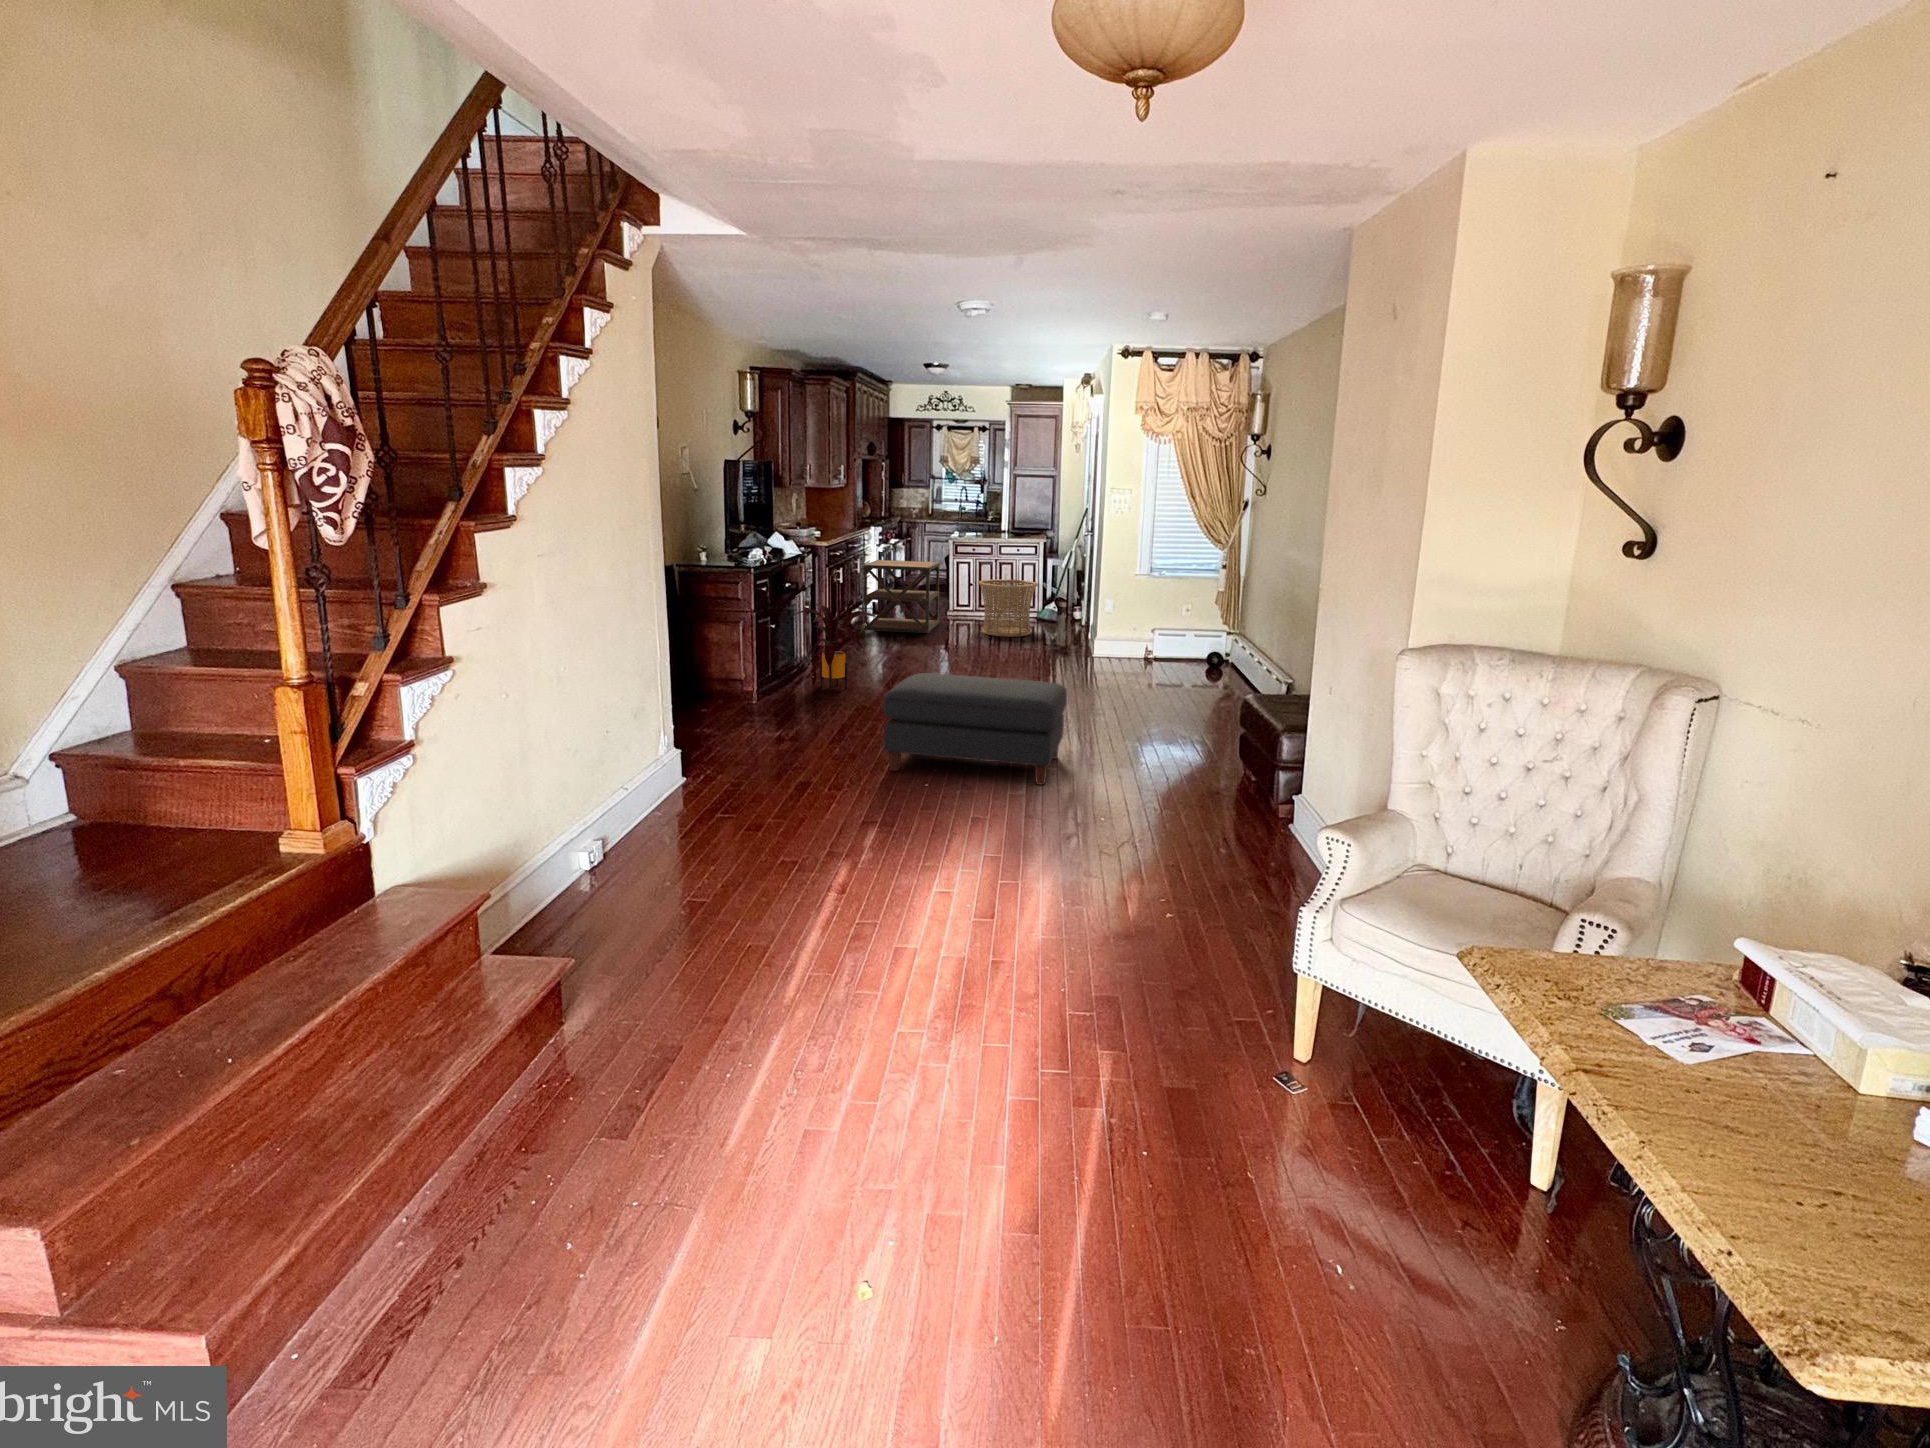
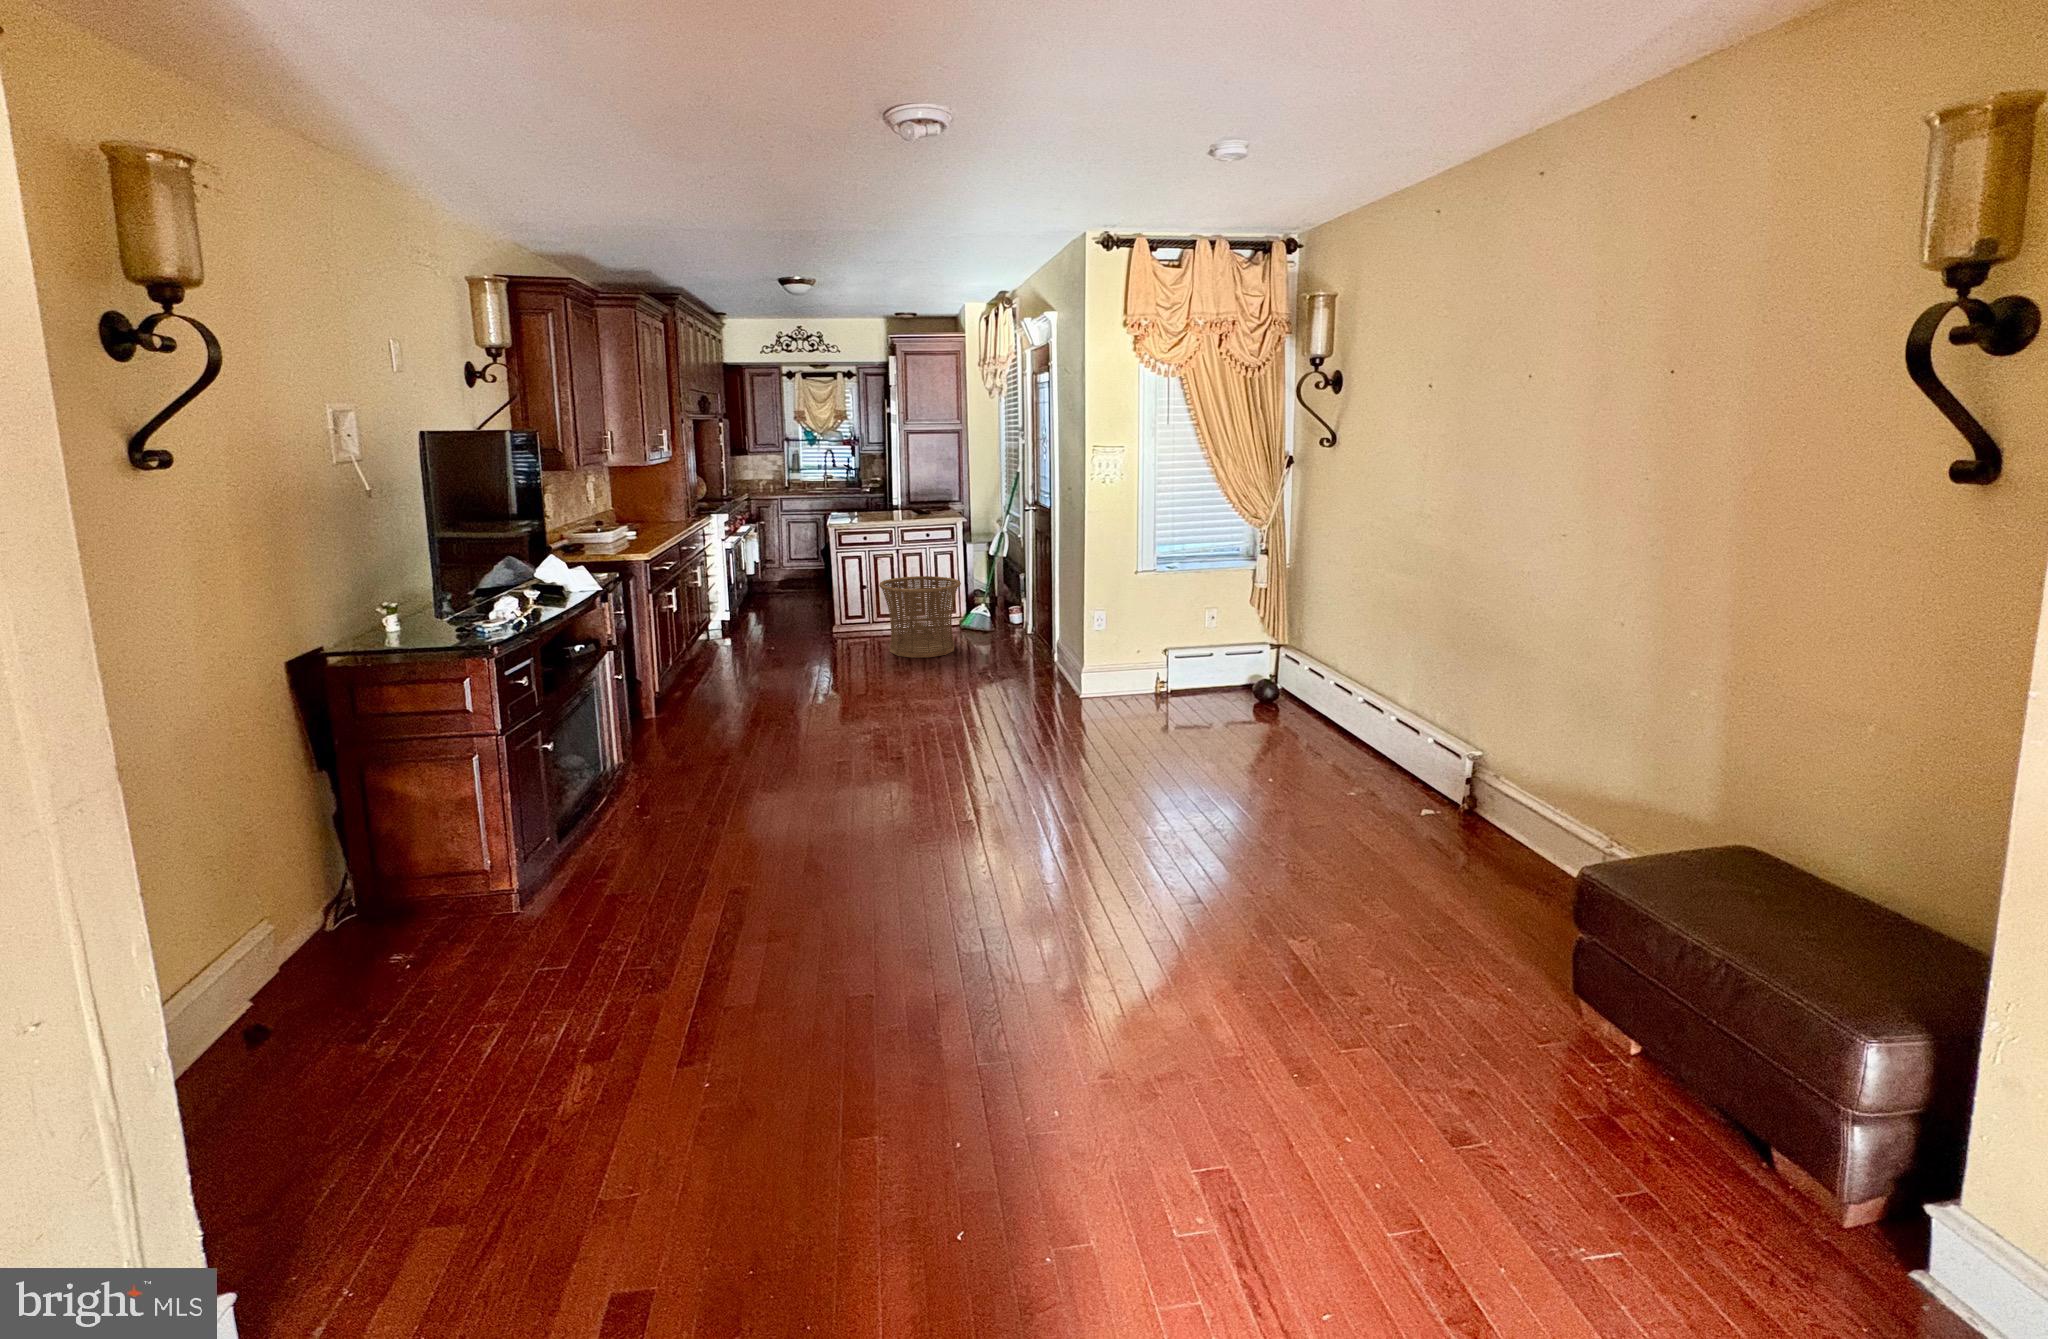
side table: present [864,560,940,633] -> none [710,558,824,665]
house plant: present [788,603,877,690] -> none [581,674,756,830]
ottoman: present [884,673,1067,785] -> none [829,865,1244,1149]

